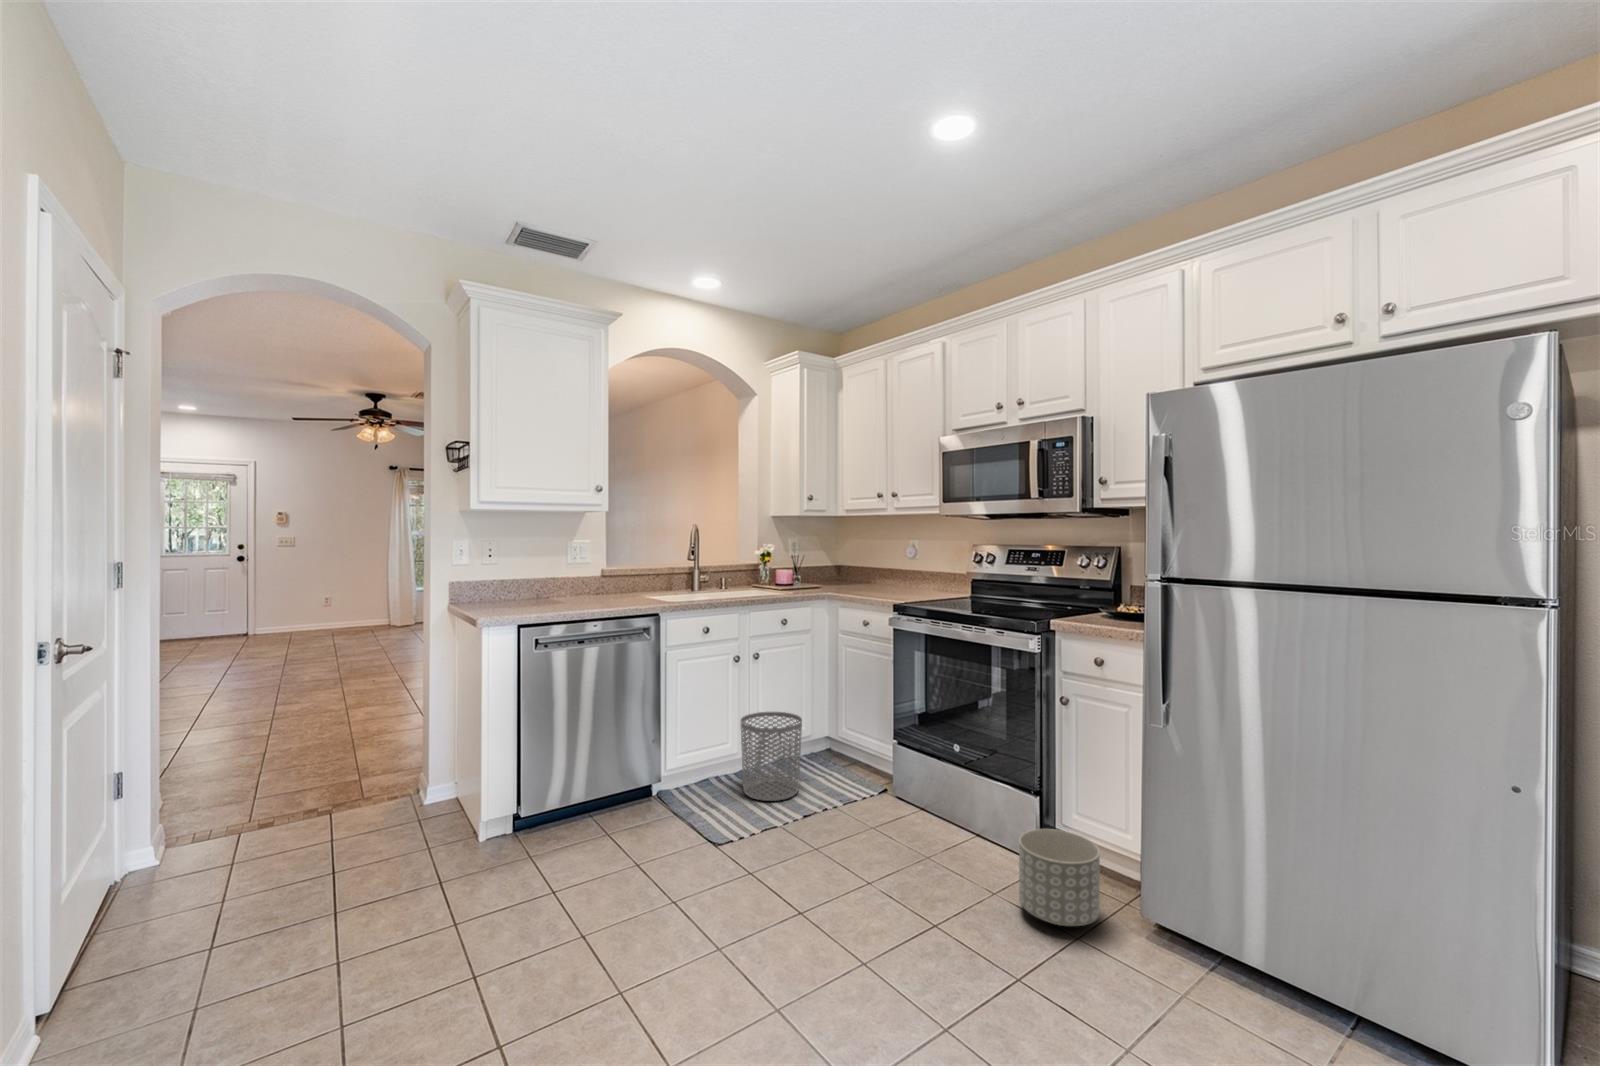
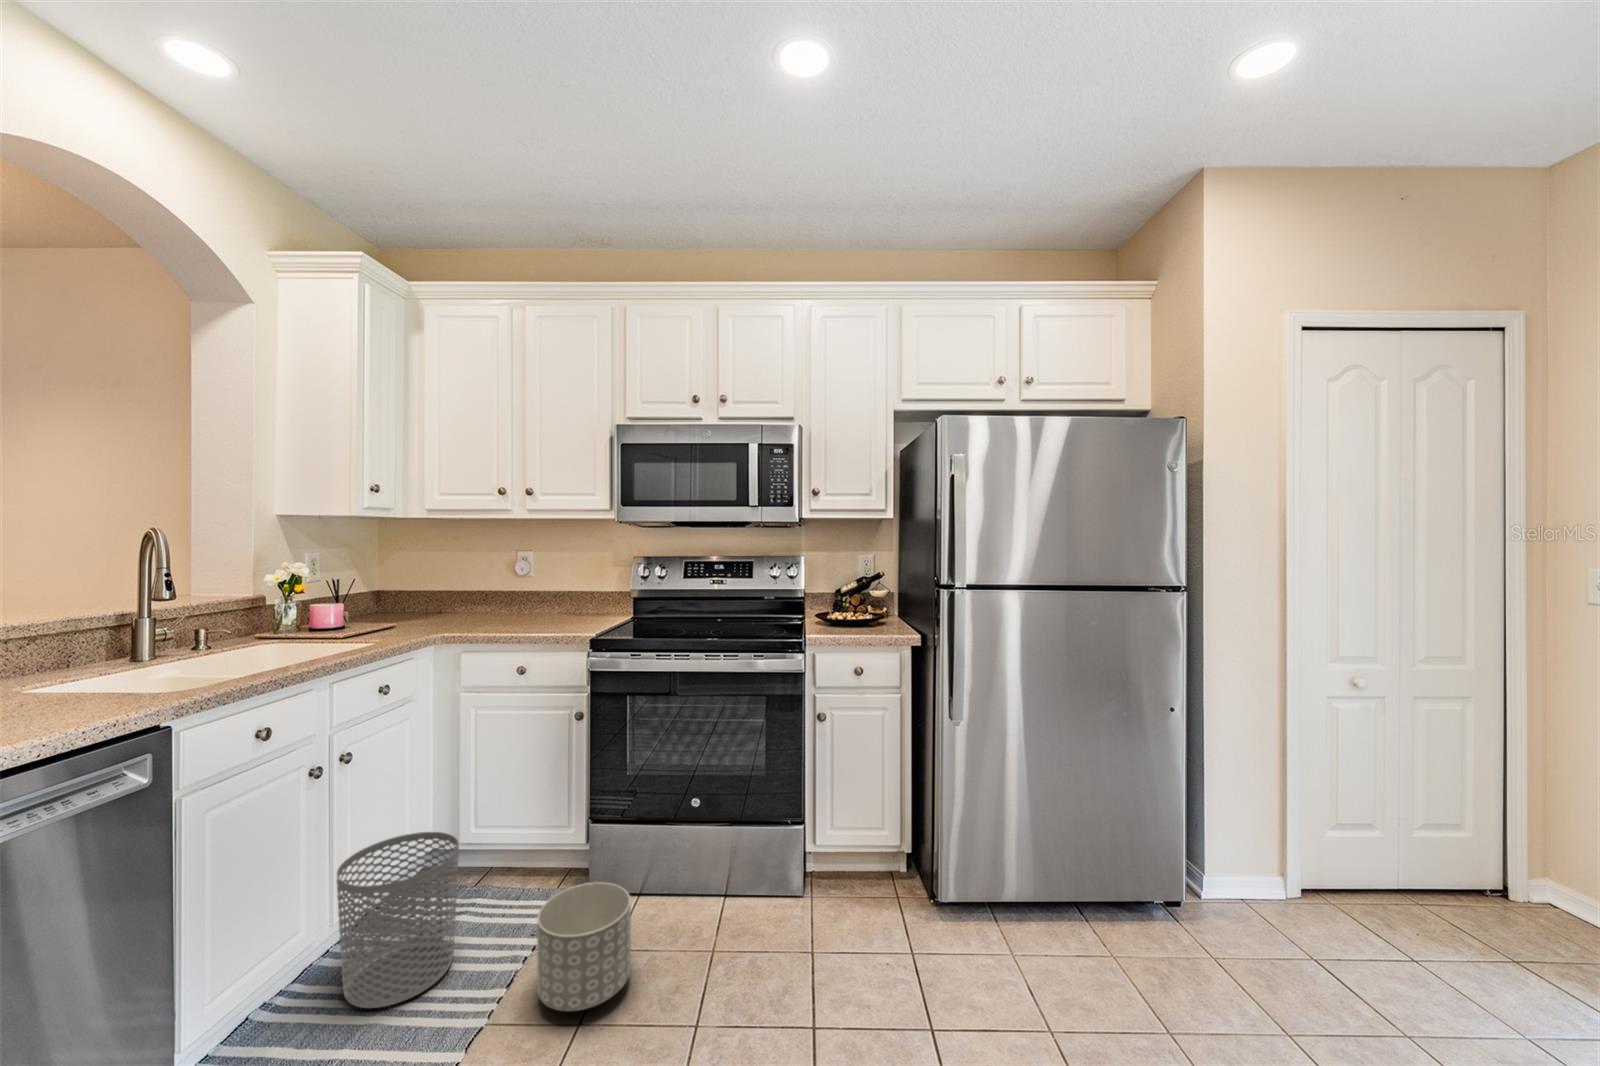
planter: present [1019,829,1100,926] -> present [537,882,631,1011]

